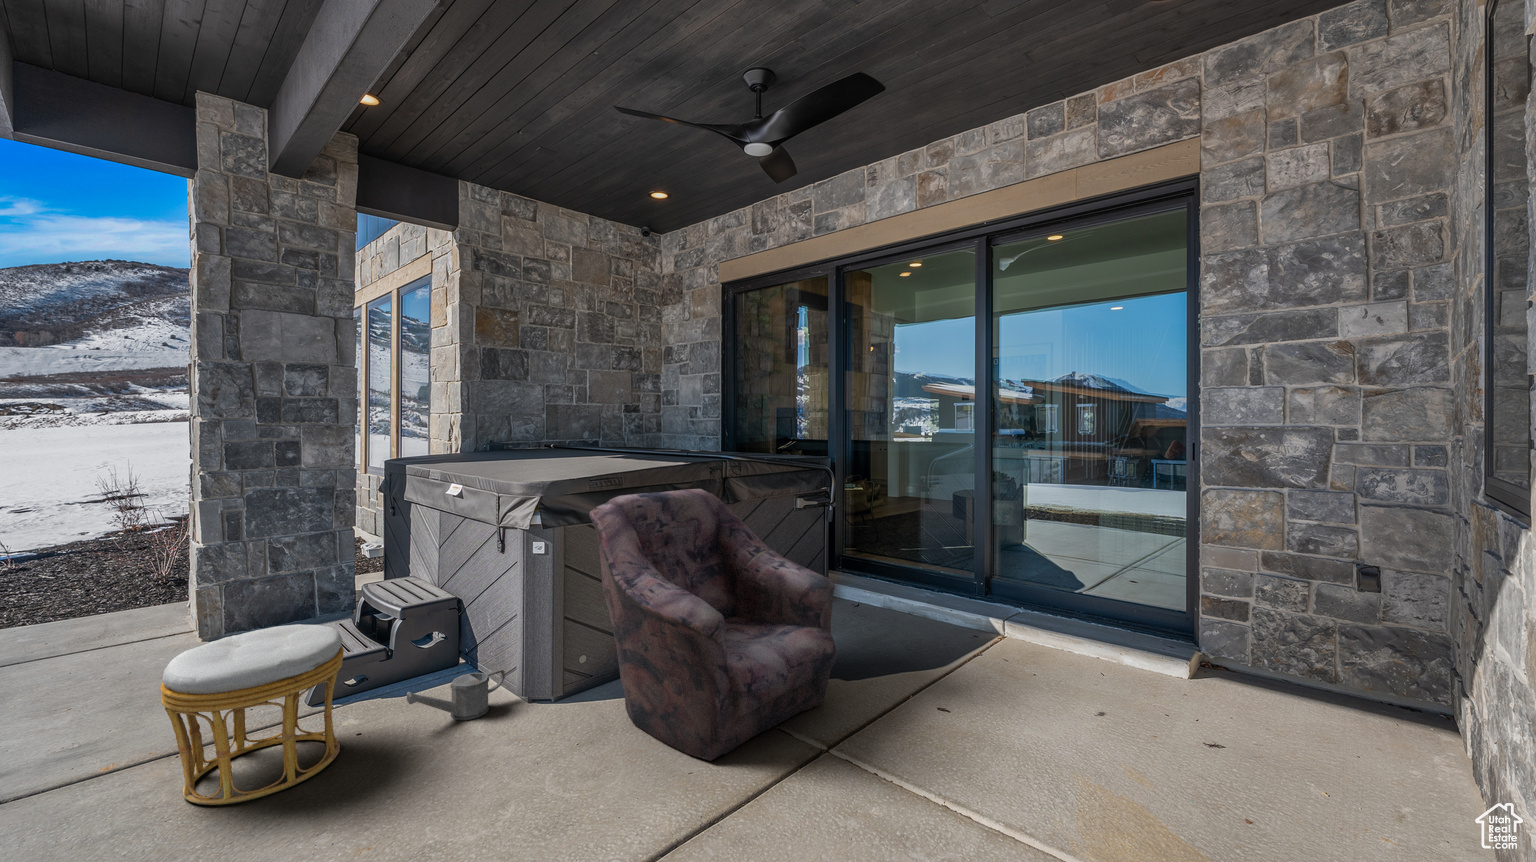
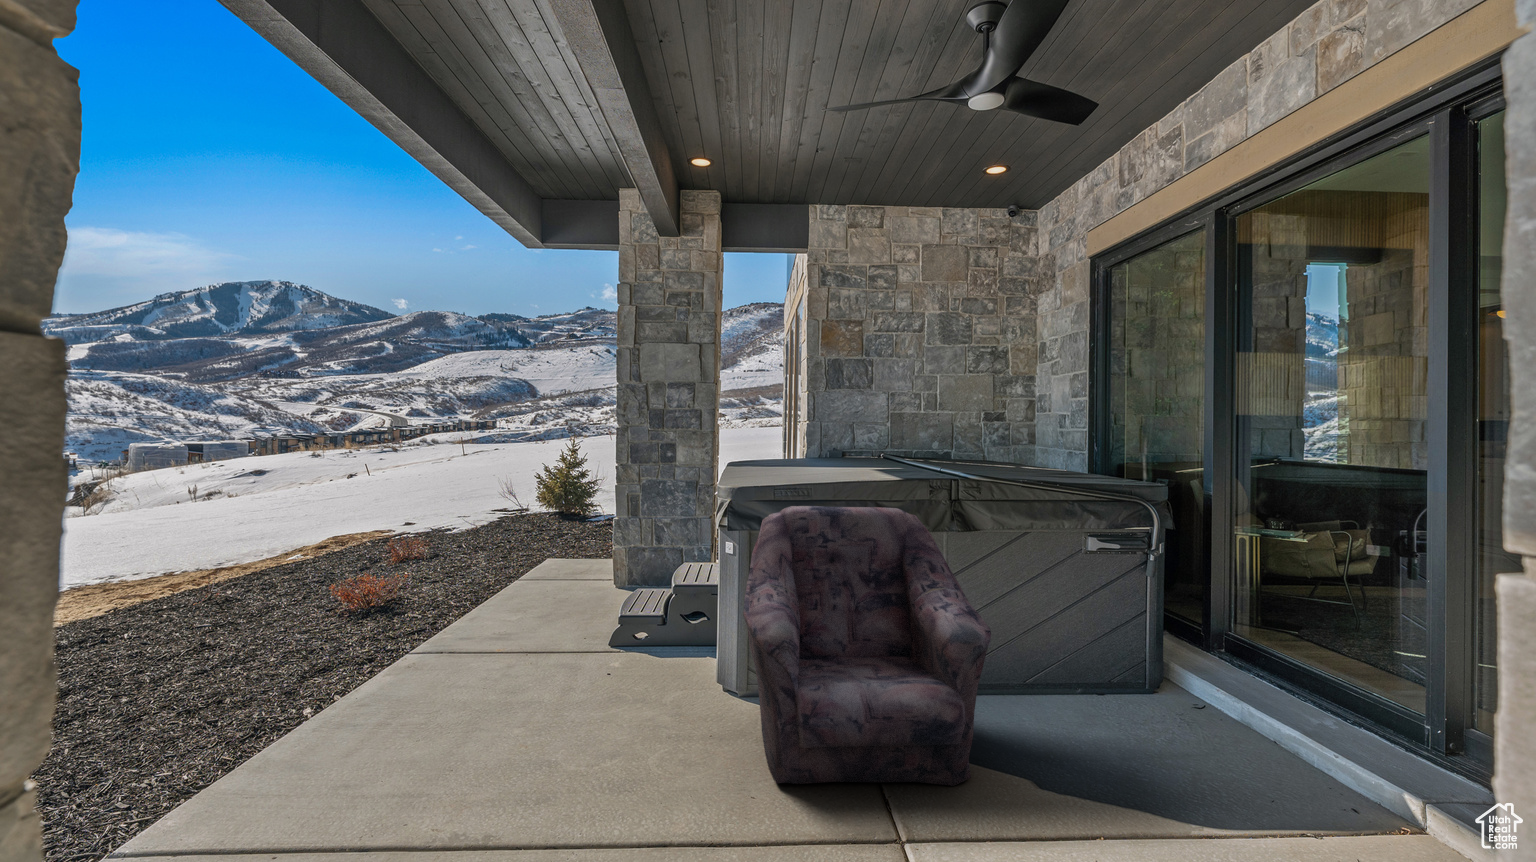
ottoman: present [160,624,344,805] -> none [496,576,598,687]
watering can: present [407,669,505,720] -> none [631,646,709,684]

